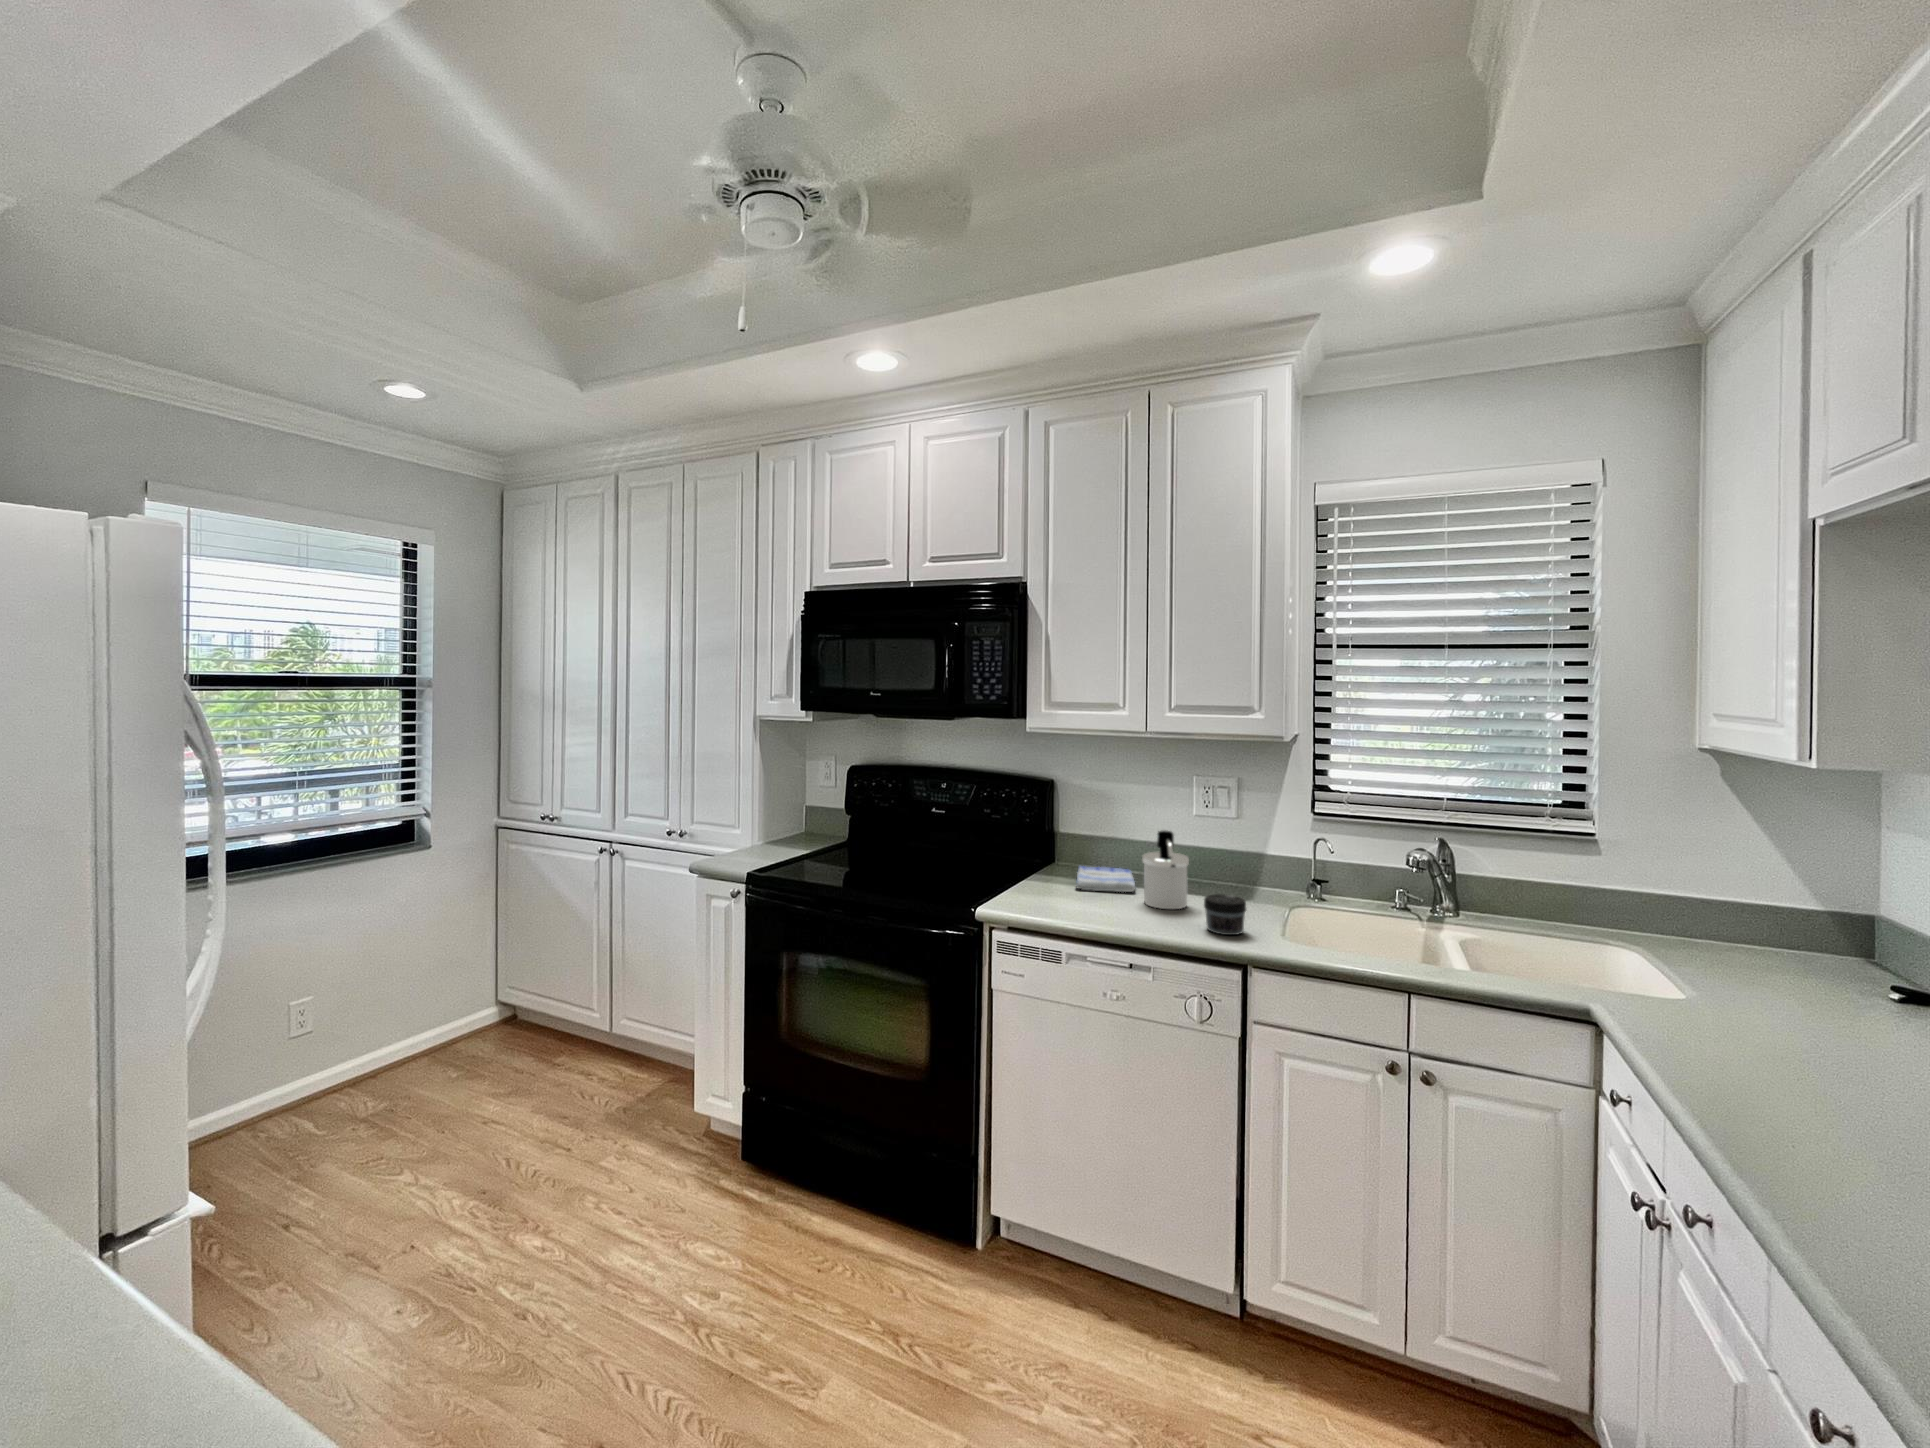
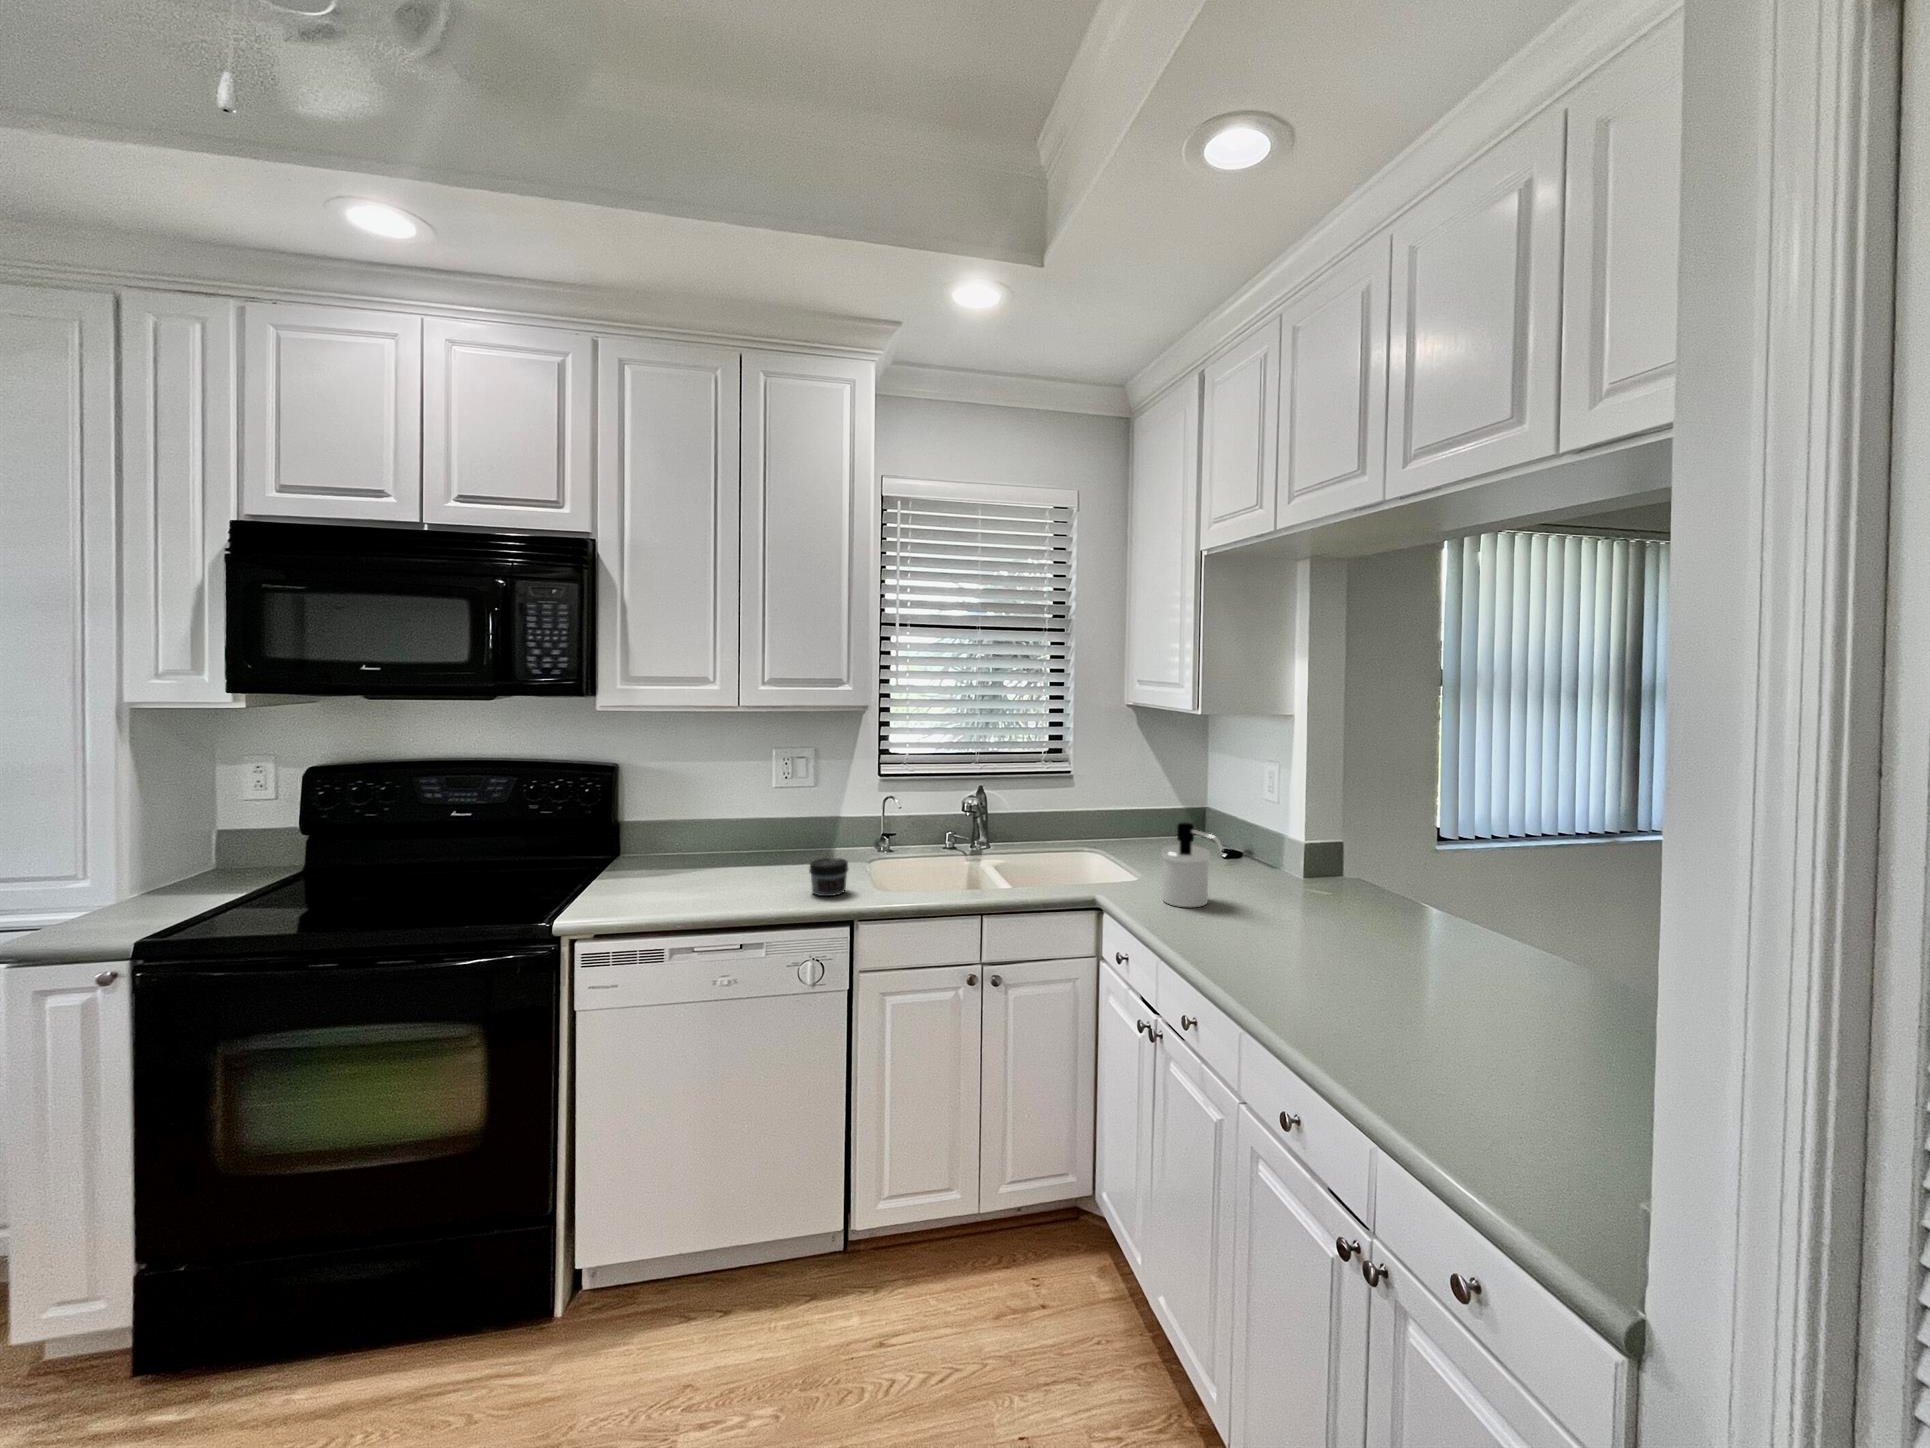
soap dispenser: present [1142,831,1189,909] -> present [1161,822,1223,907]
dish towel: present [1076,866,1135,892] -> none [653,850,726,879]

